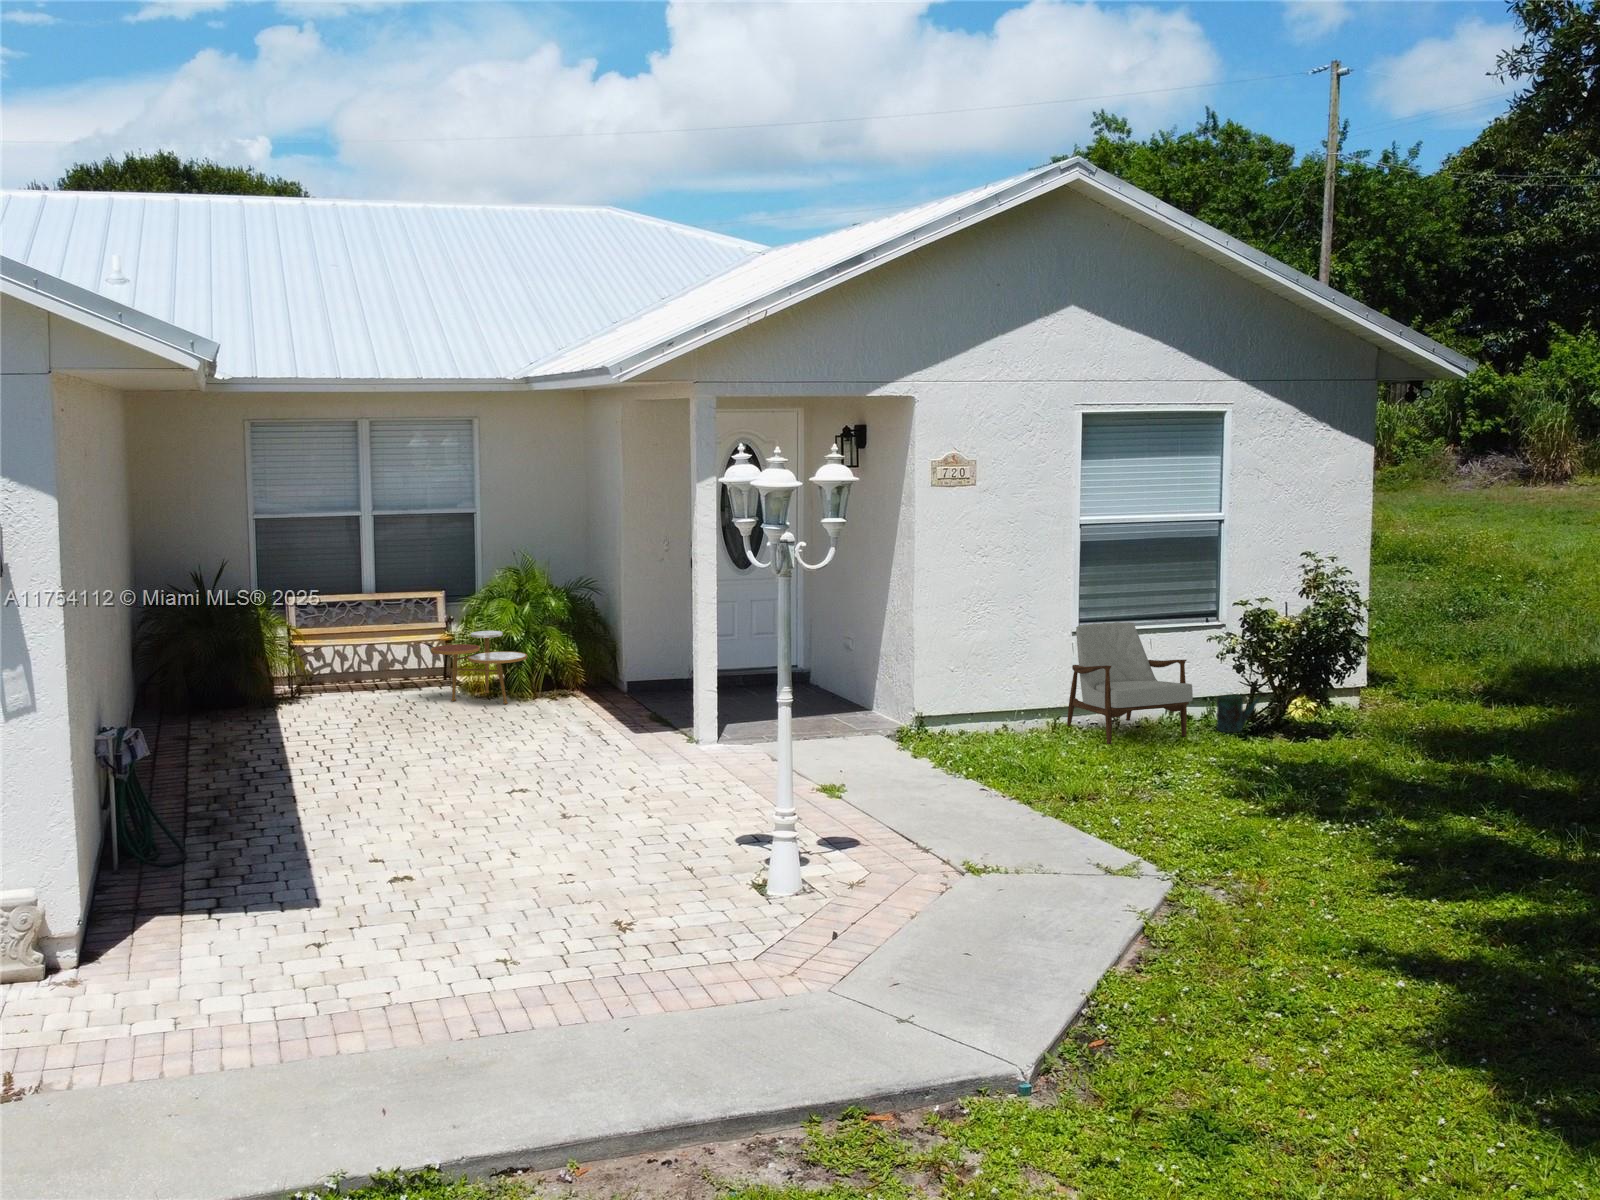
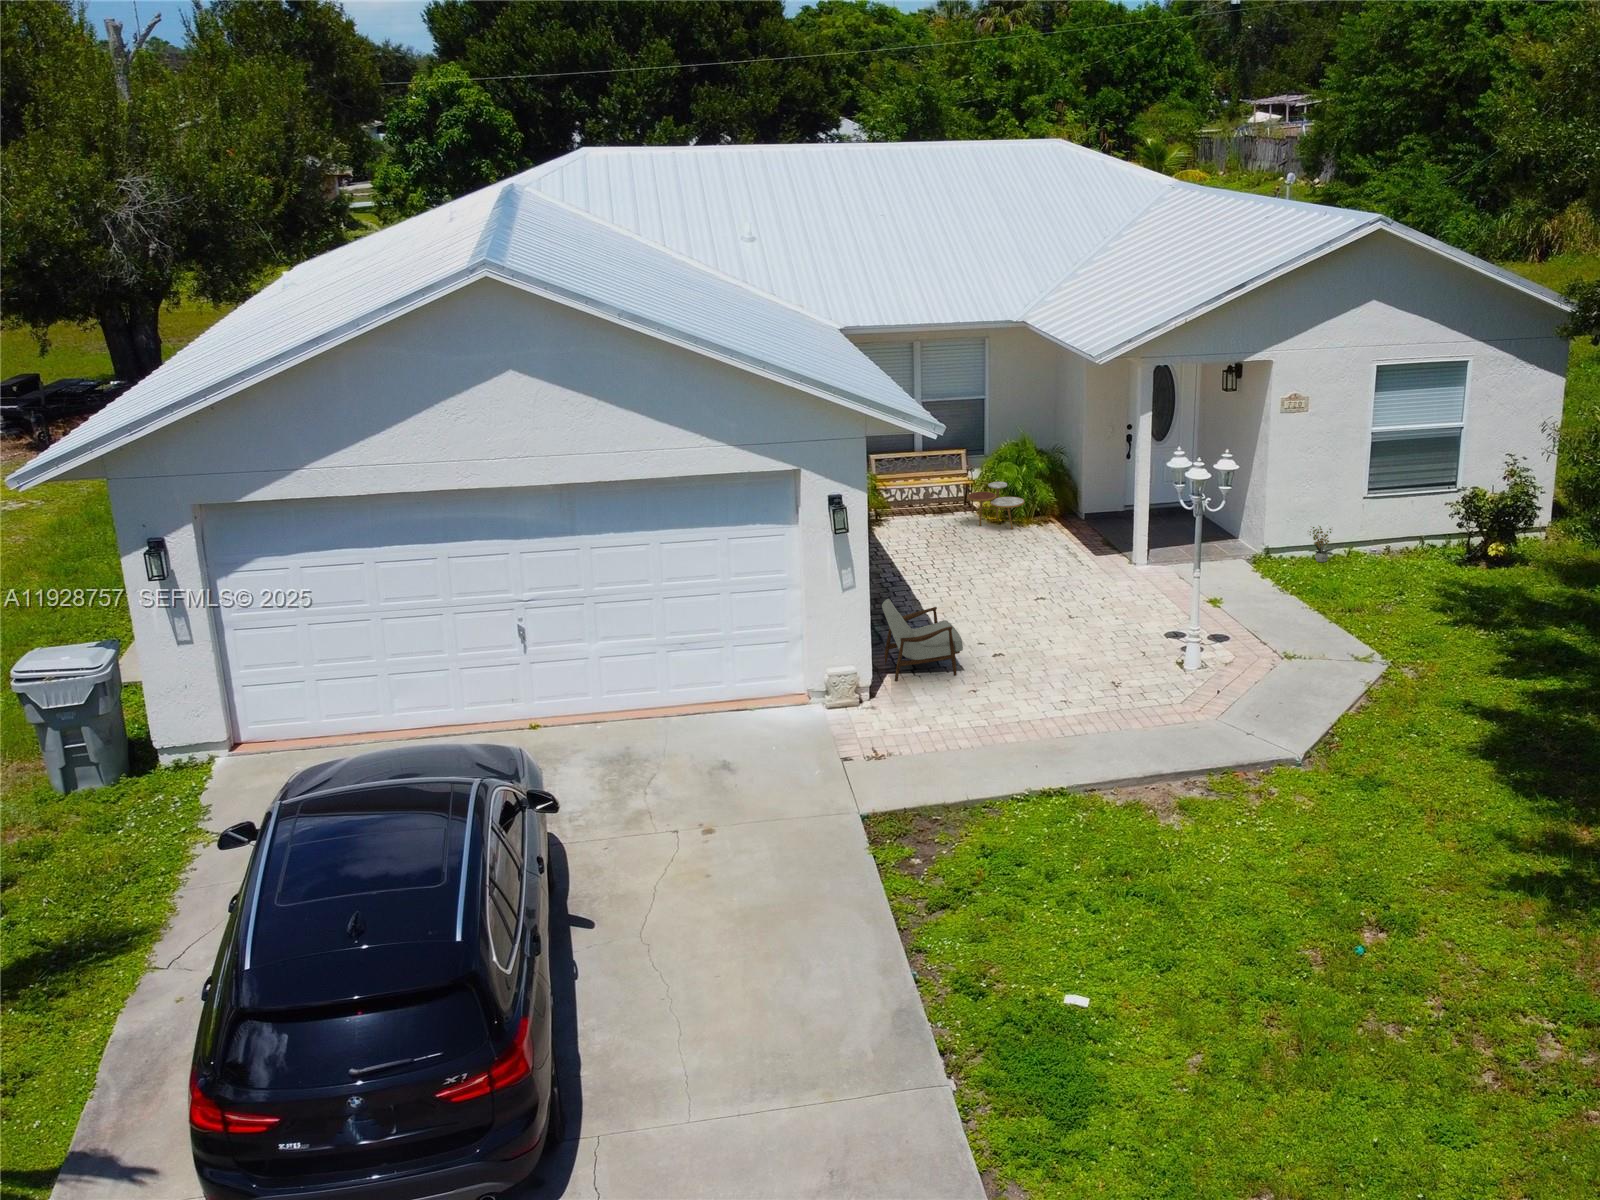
armchair: present [1067,622,1193,744] -> present [882,599,963,681]
potted plant: none [990,676,1035,737] -> present [1309,526,1334,562]
watering can: present [1209,691,1266,733] -> none [1444,535,1482,560]

